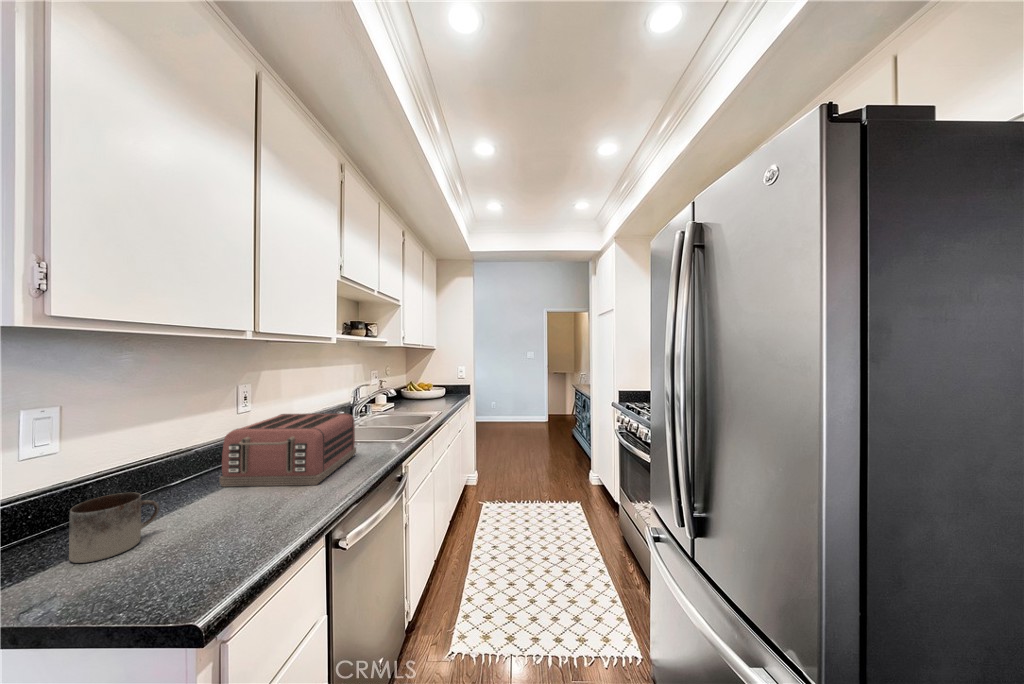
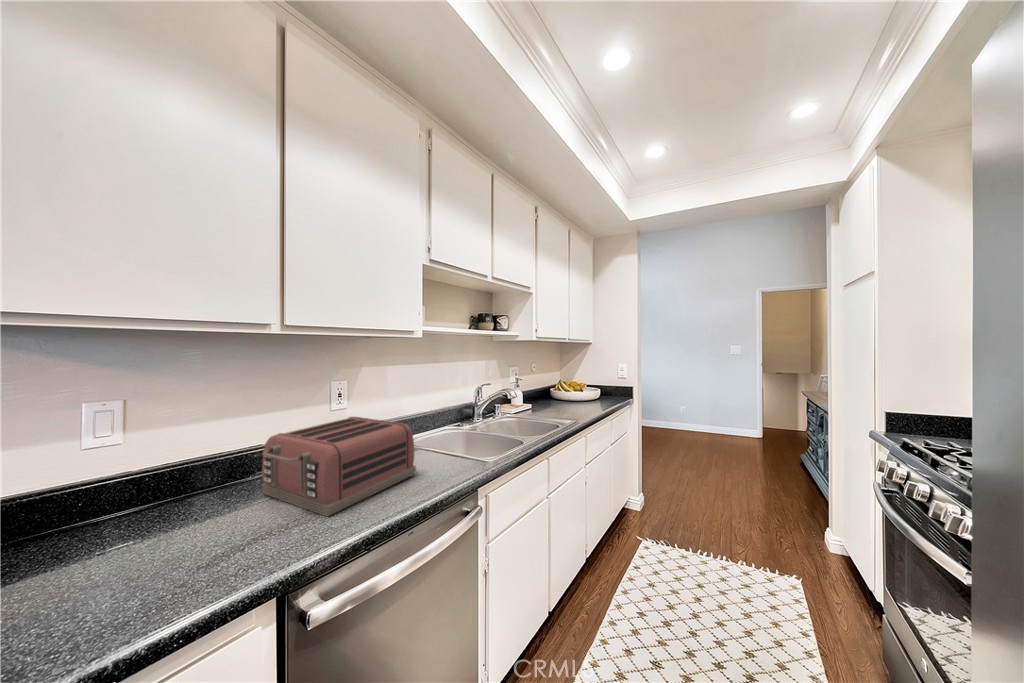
mug: present [69,492,159,563] -> none [38,501,140,578]

